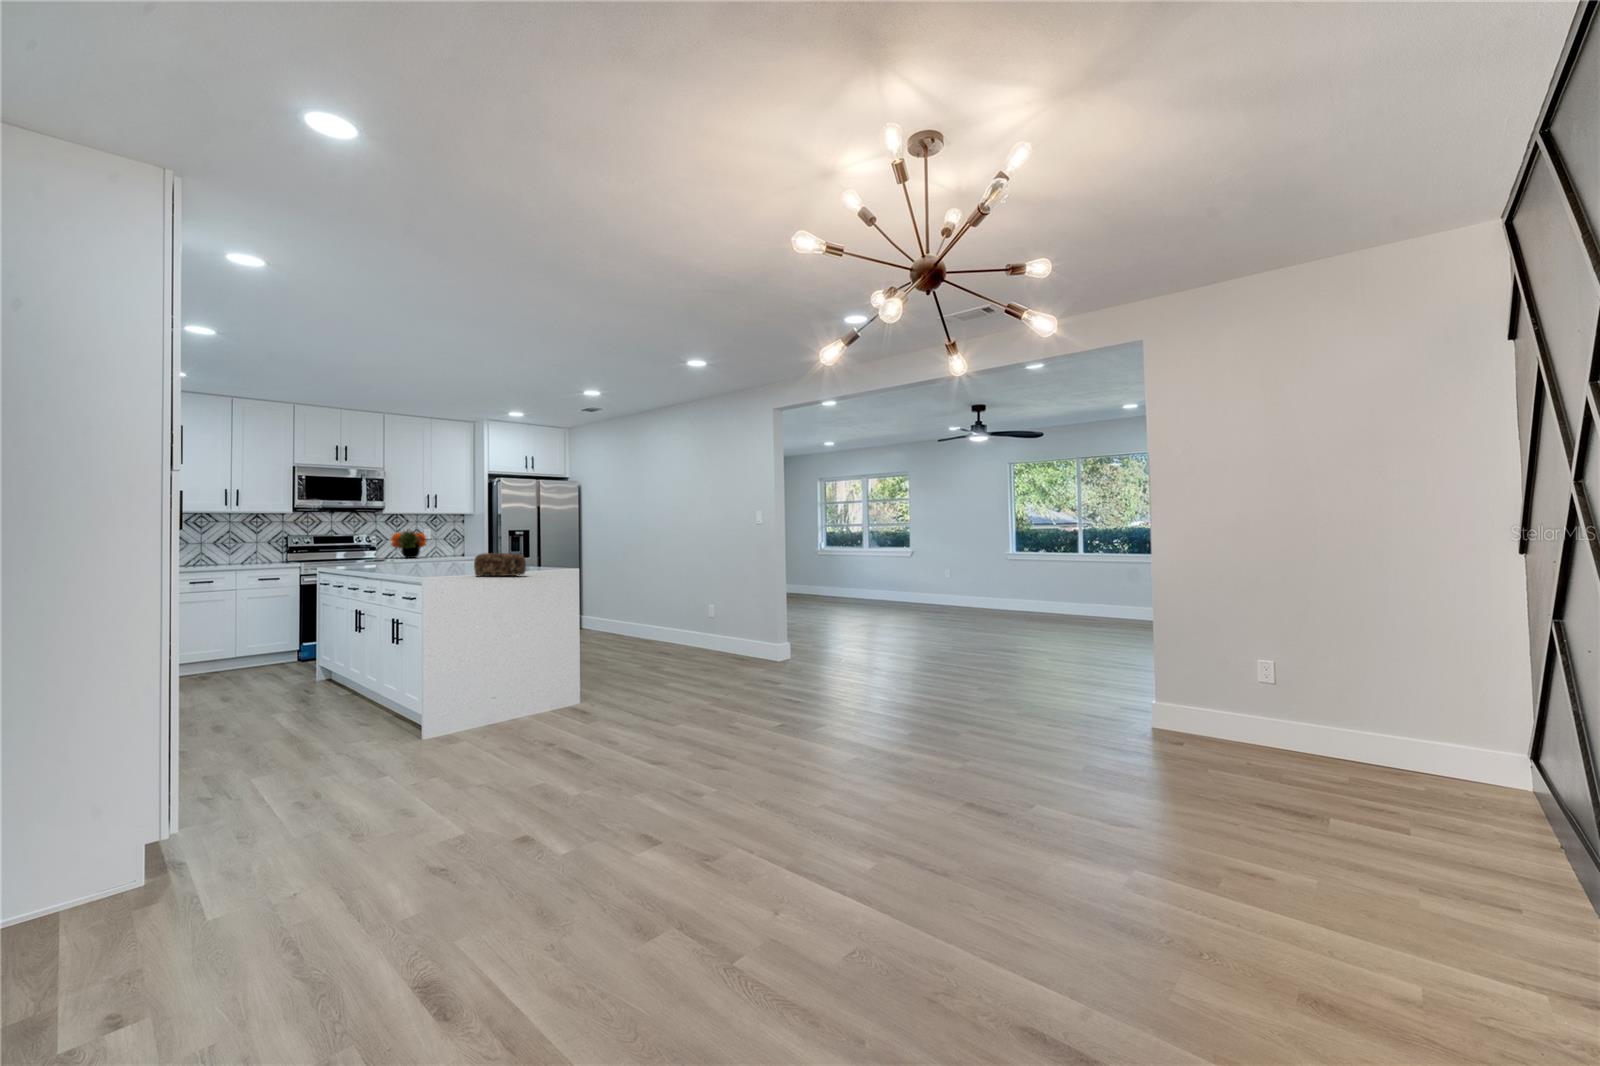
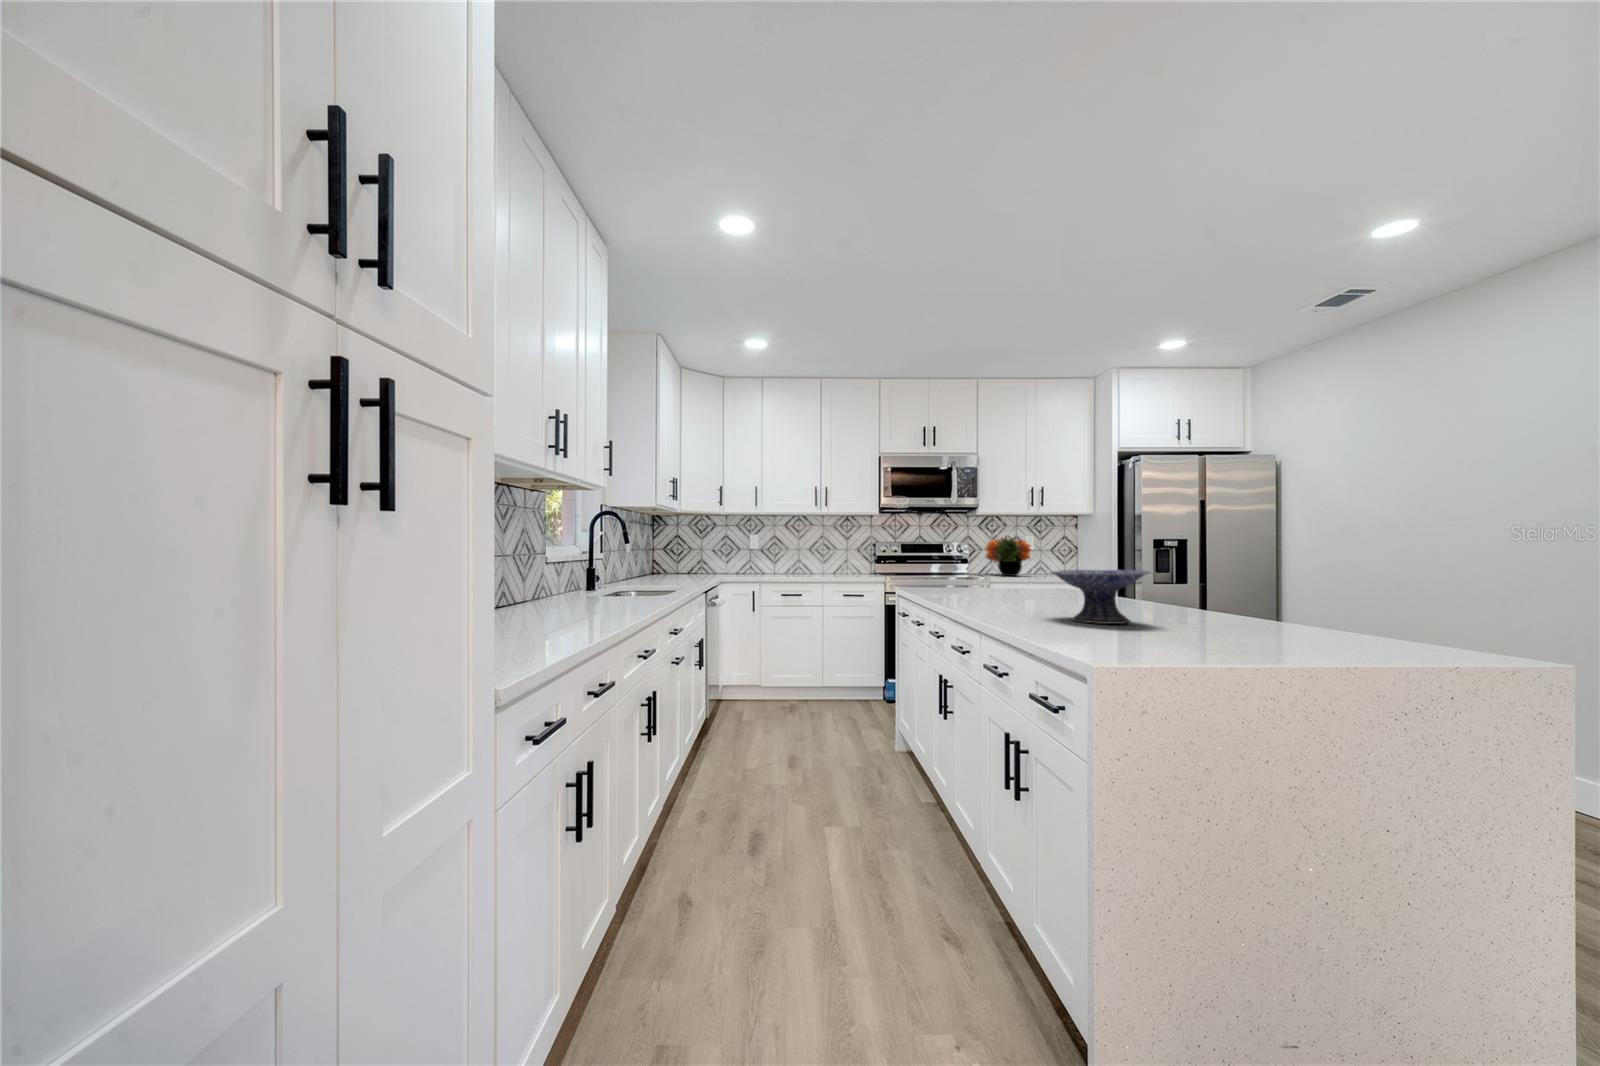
decorative bowl: none [426,547,474,572] -> present [1051,570,1150,624]
bread loaf: present [474,553,526,577] -> none [1190,593,1351,671]

